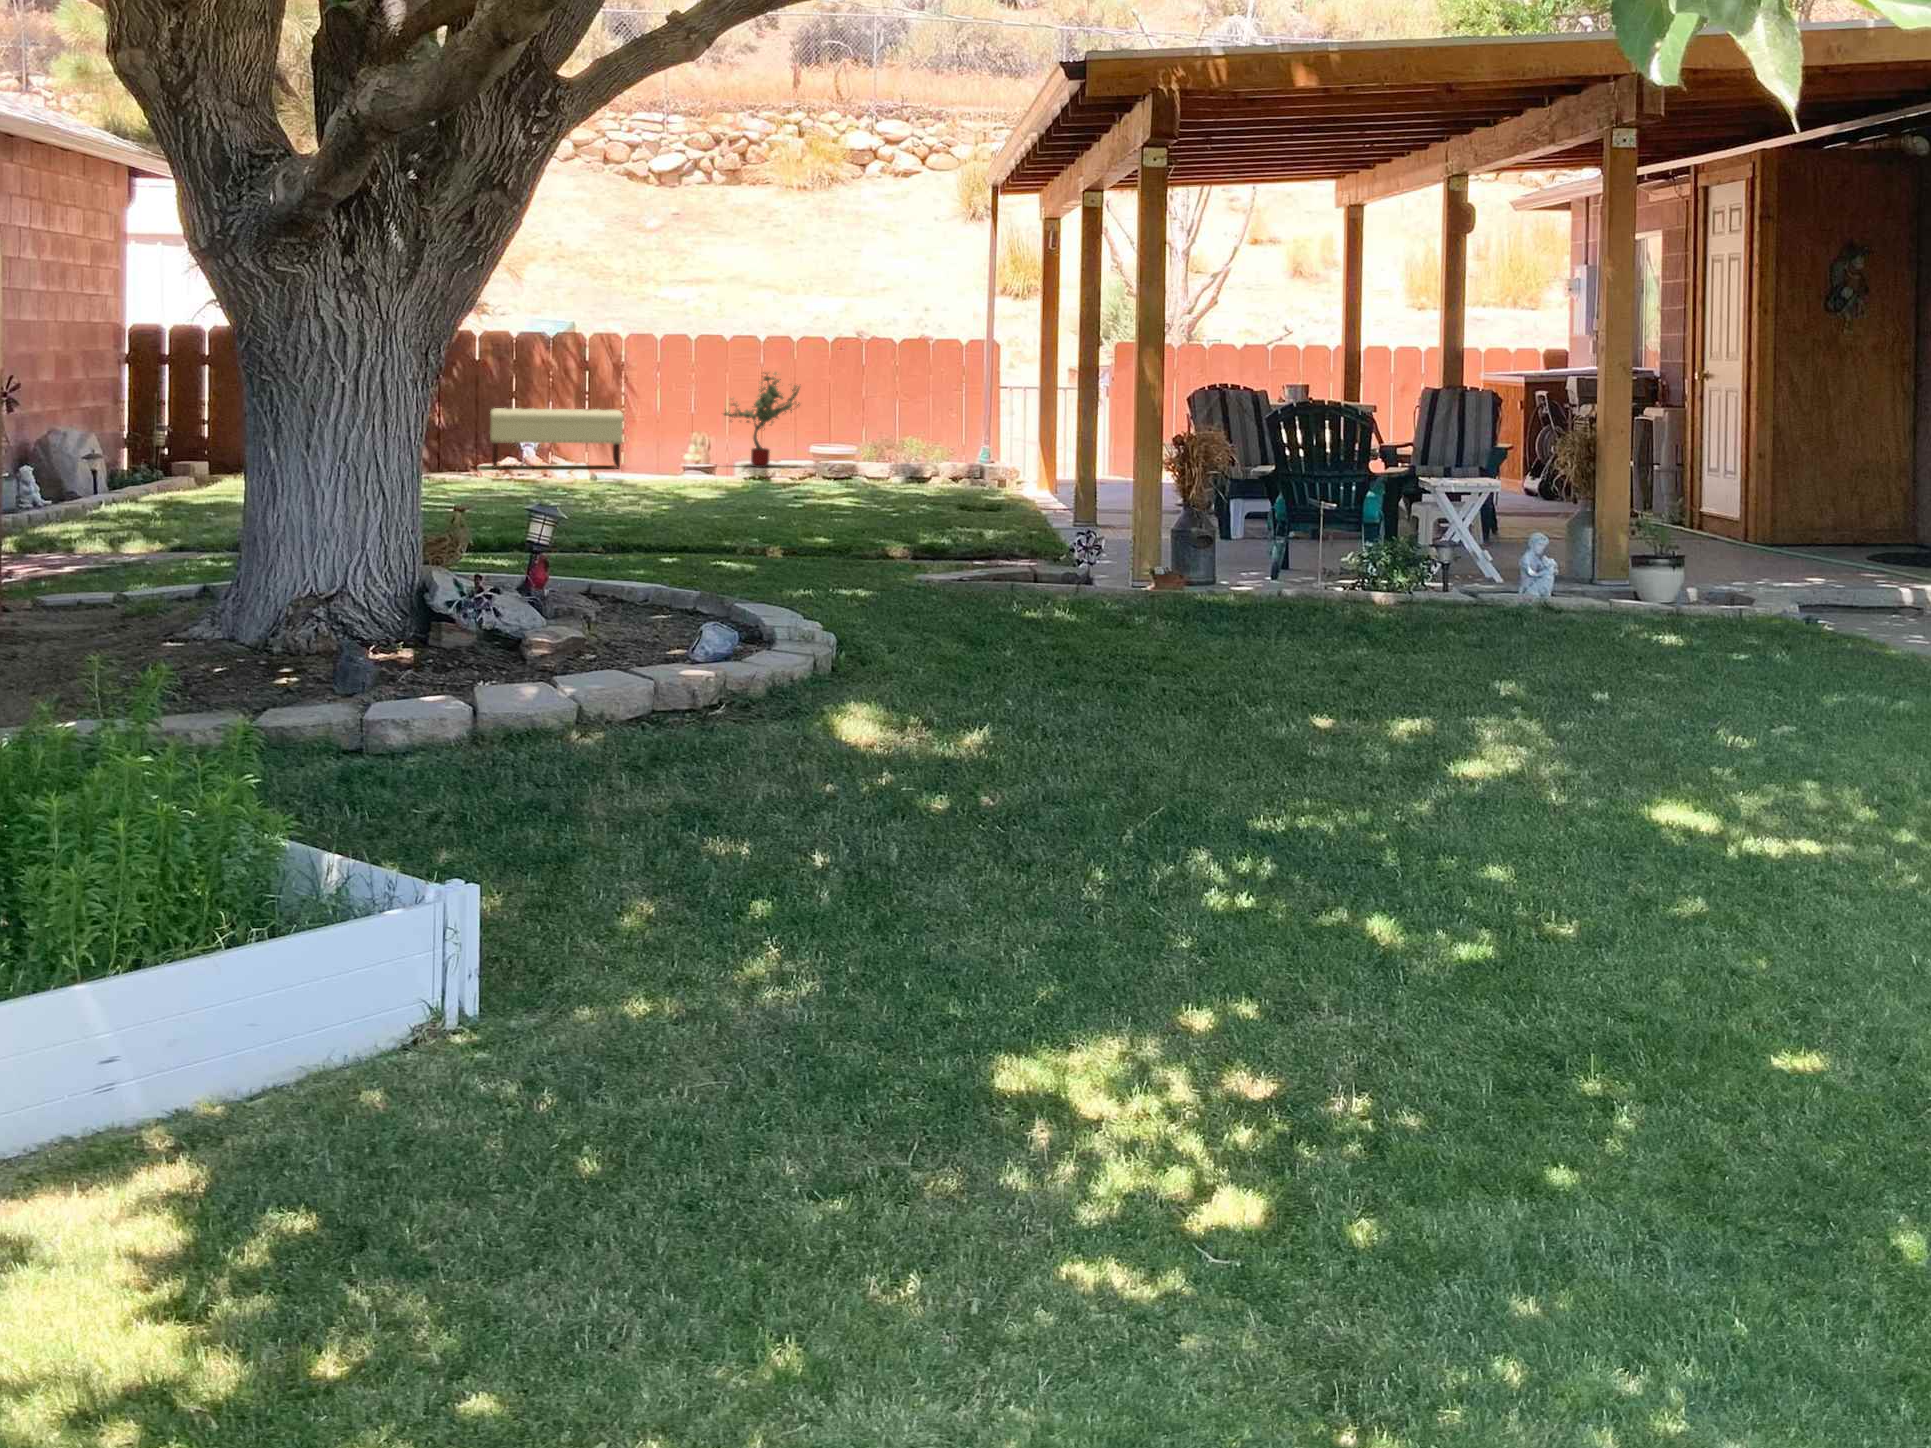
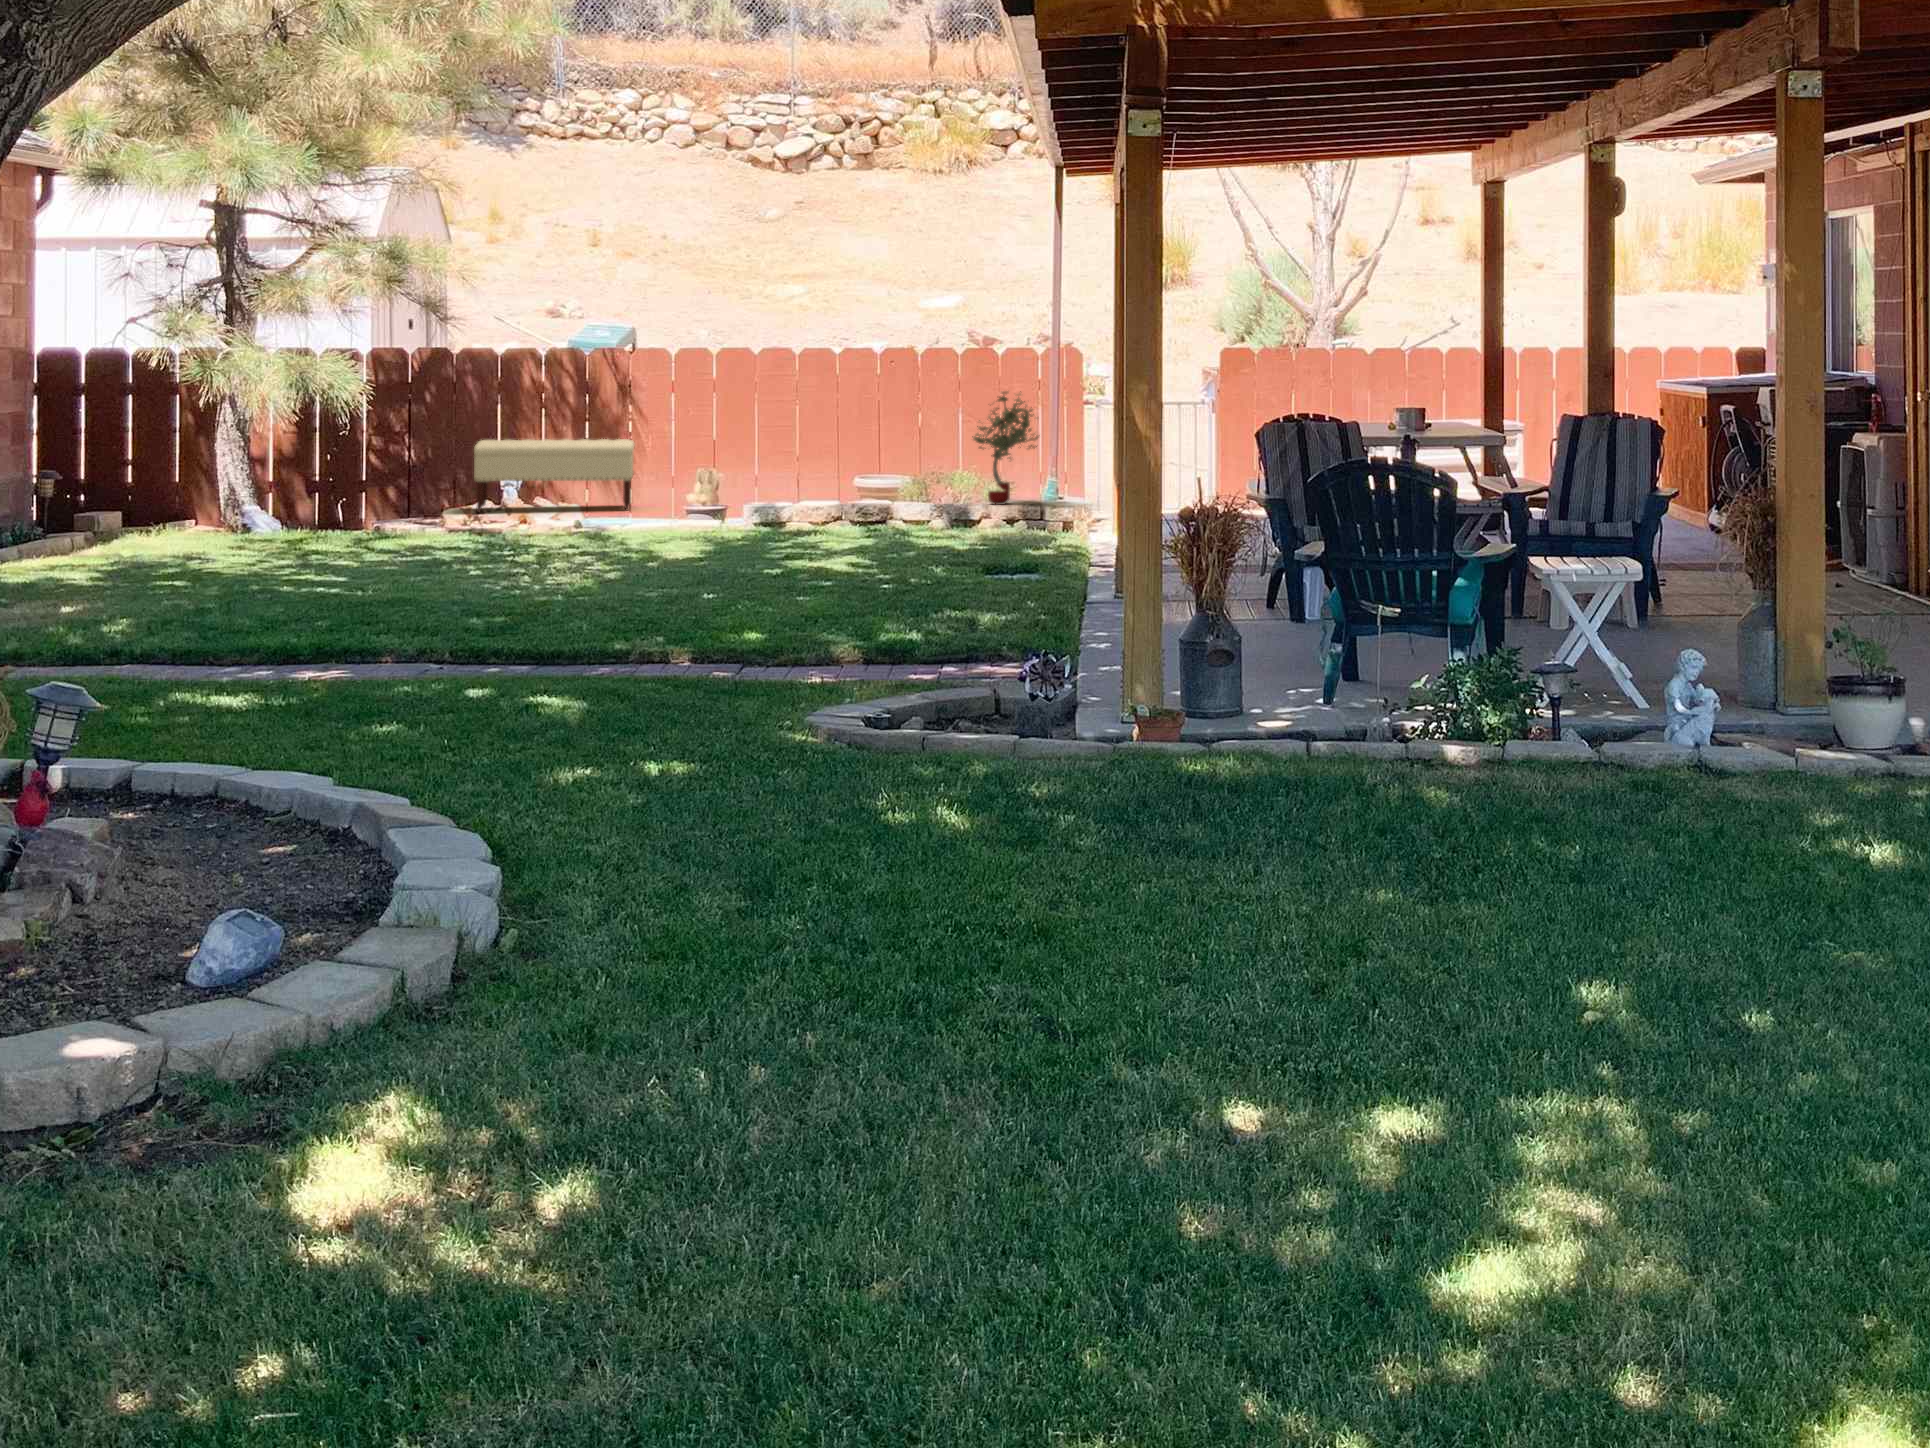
potted tree: present [724,372,800,467] -> present [972,391,1040,505]

